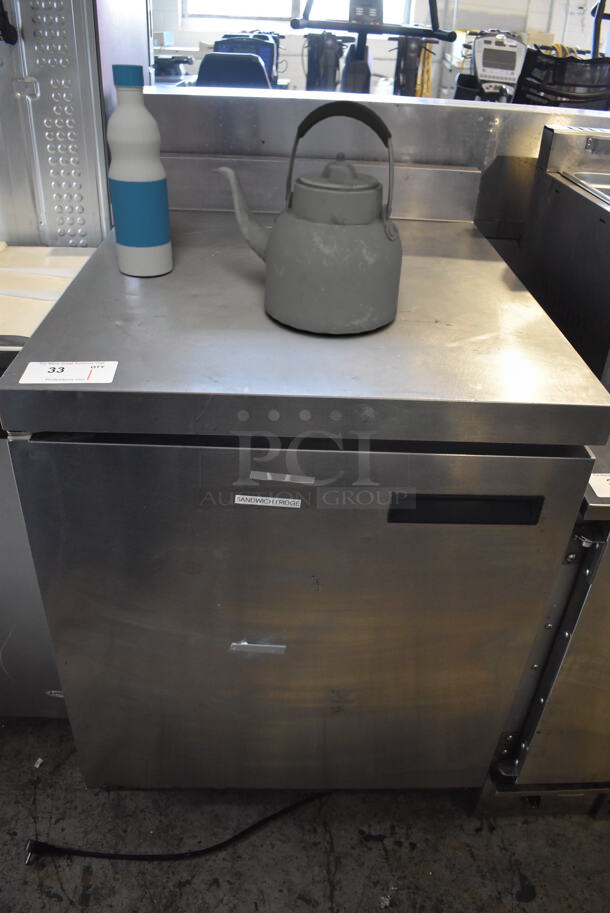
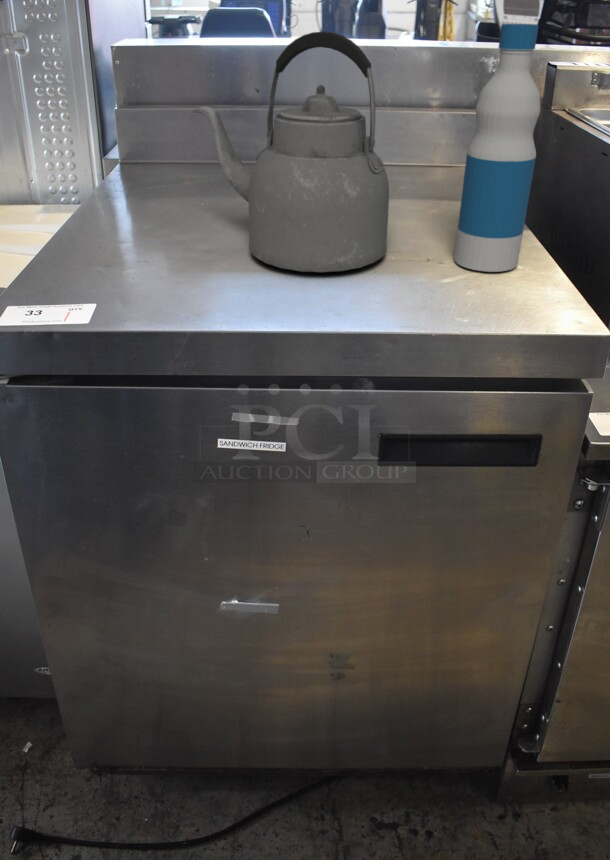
bottle: present [107,64,173,276] -> present [454,24,540,272]

